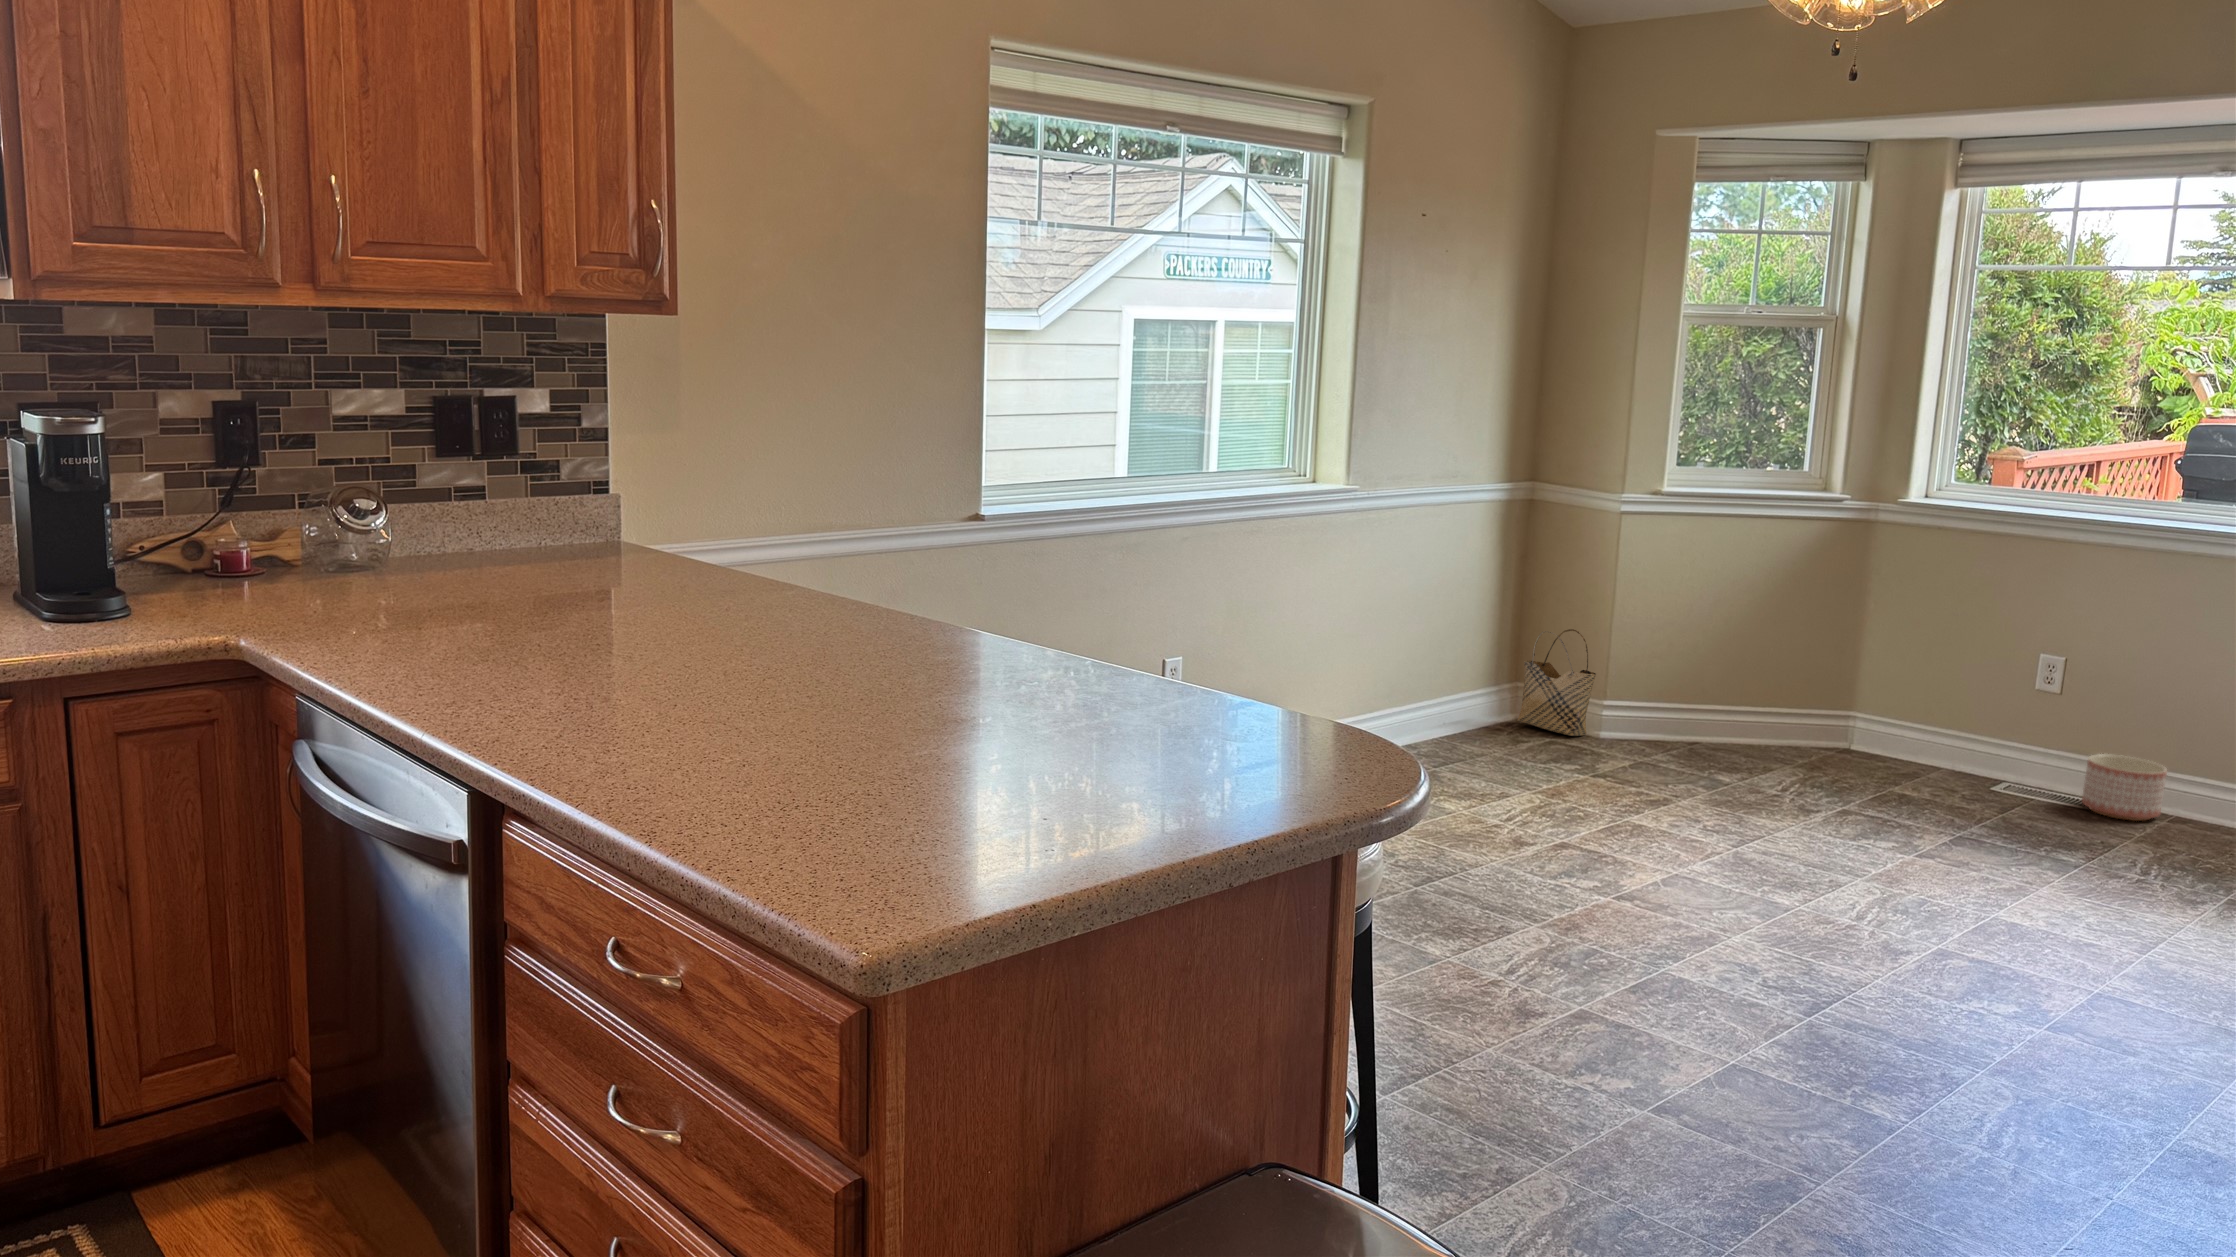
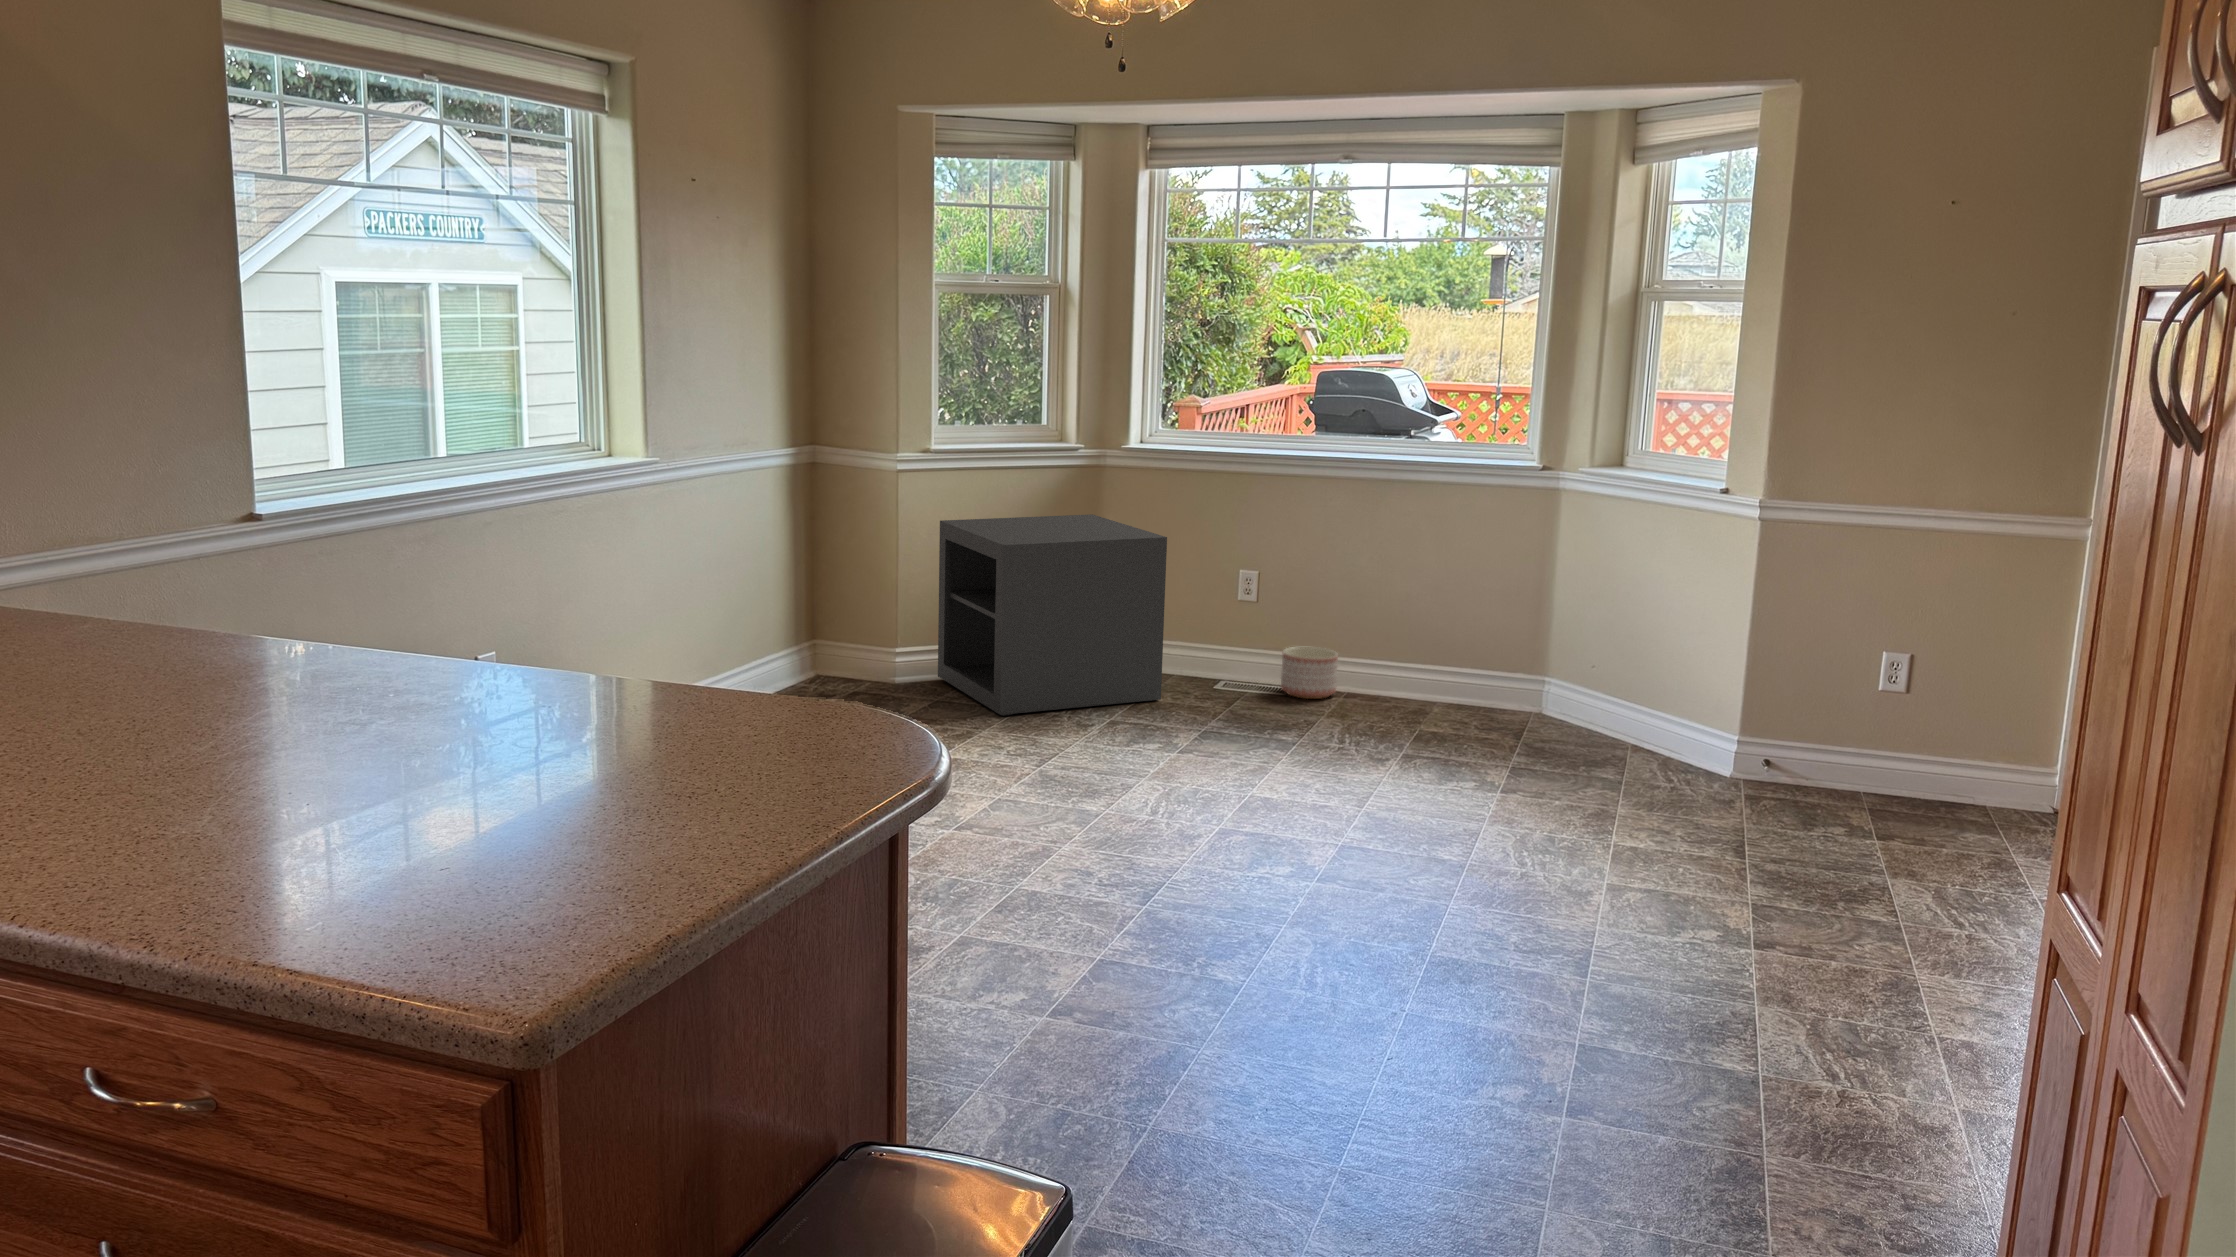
storage cabinet: none [1653,570,1939,794] -> present [938,514,1167,716]
woven basket: present [1518,629,1596,736] -> none [814,585,884,686]

